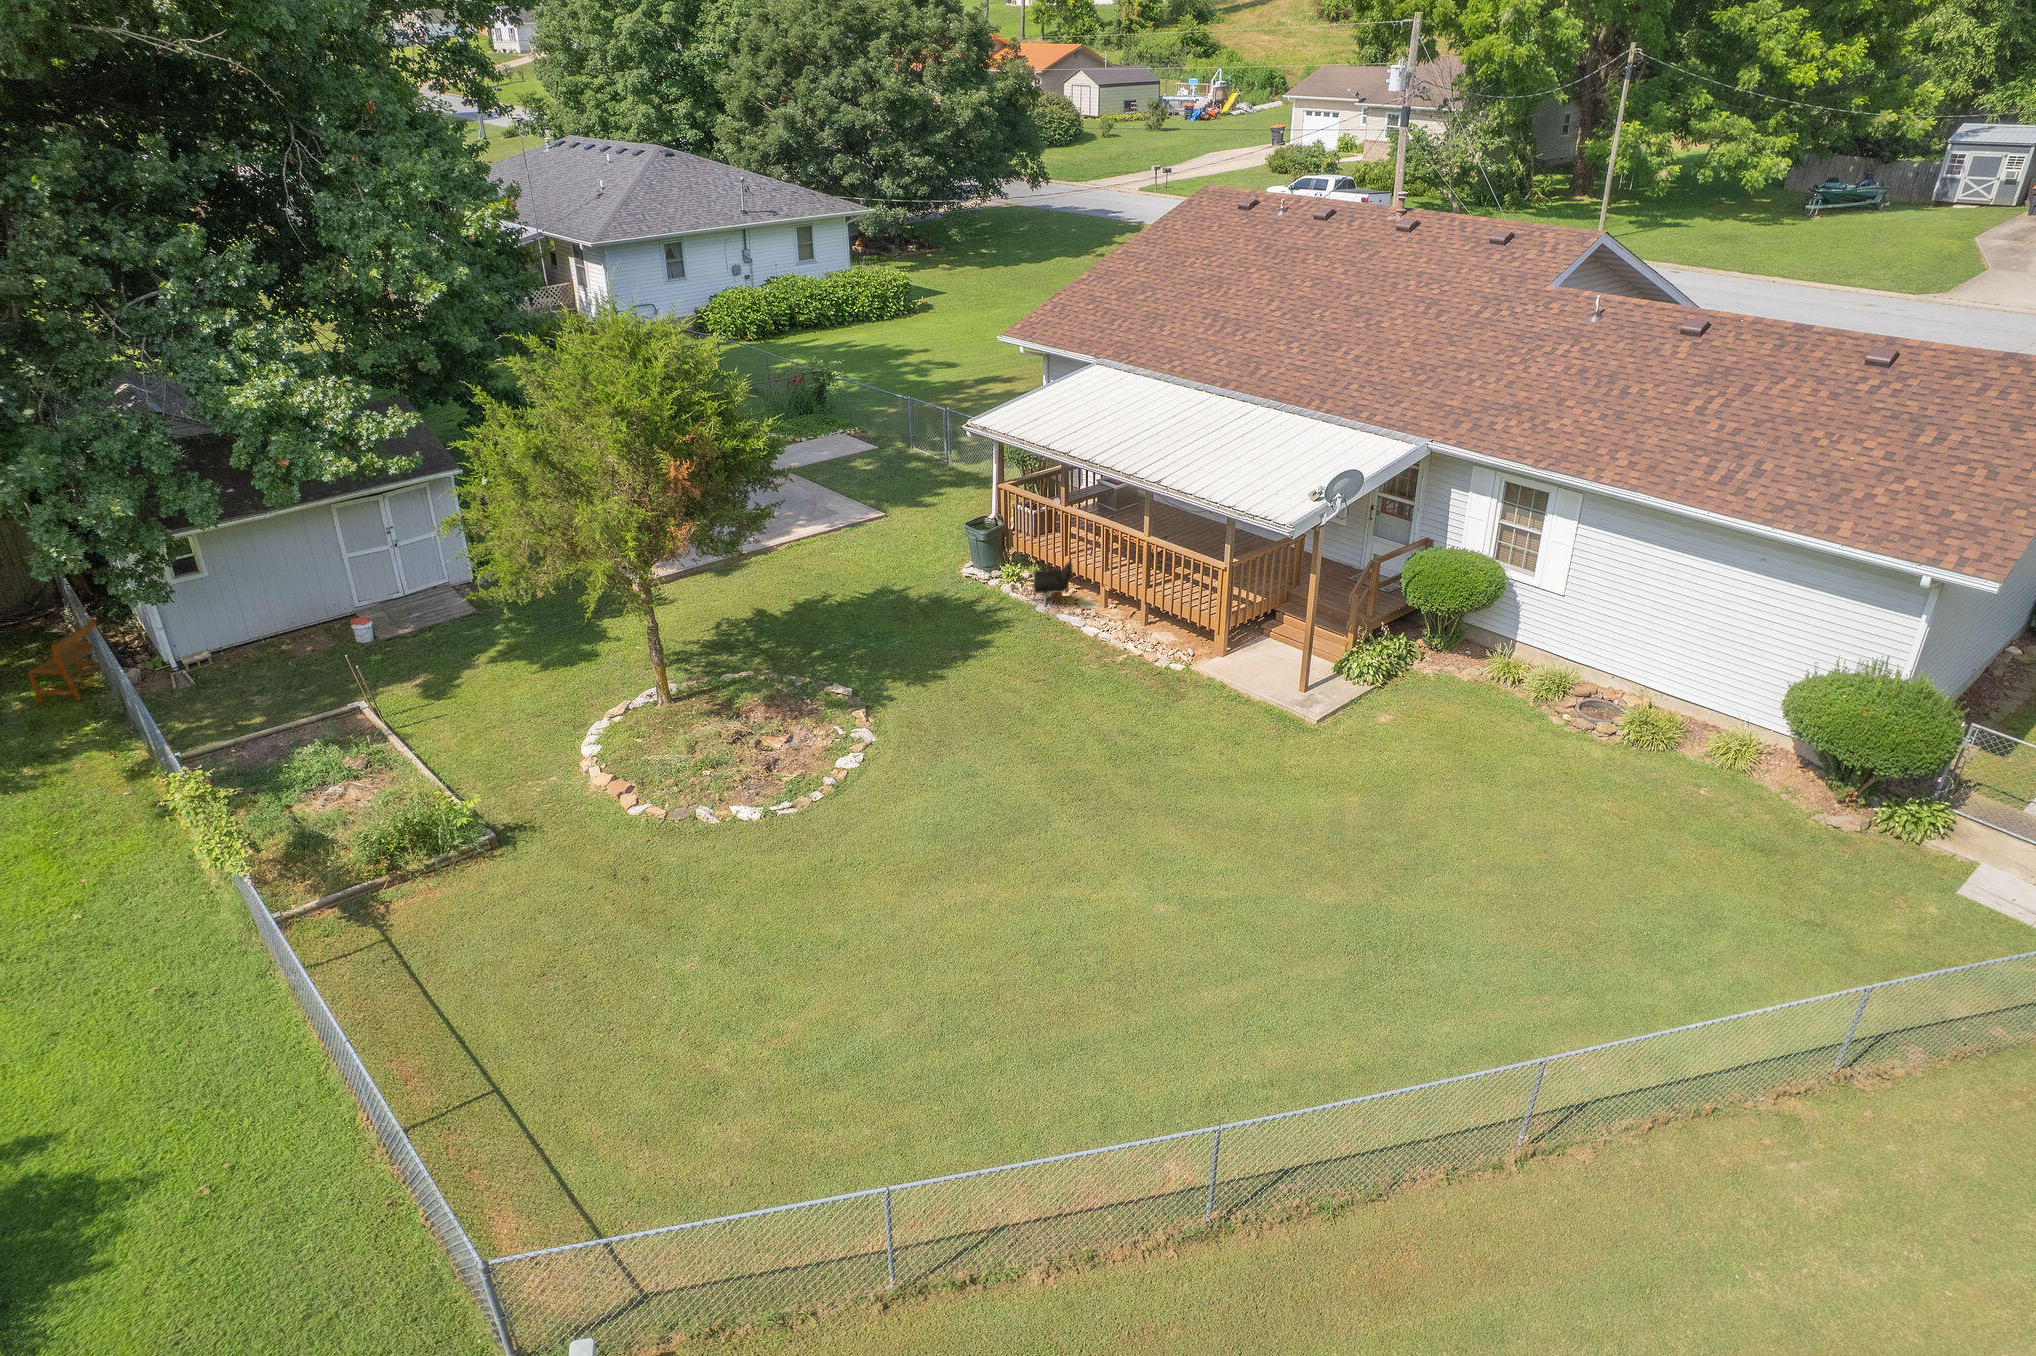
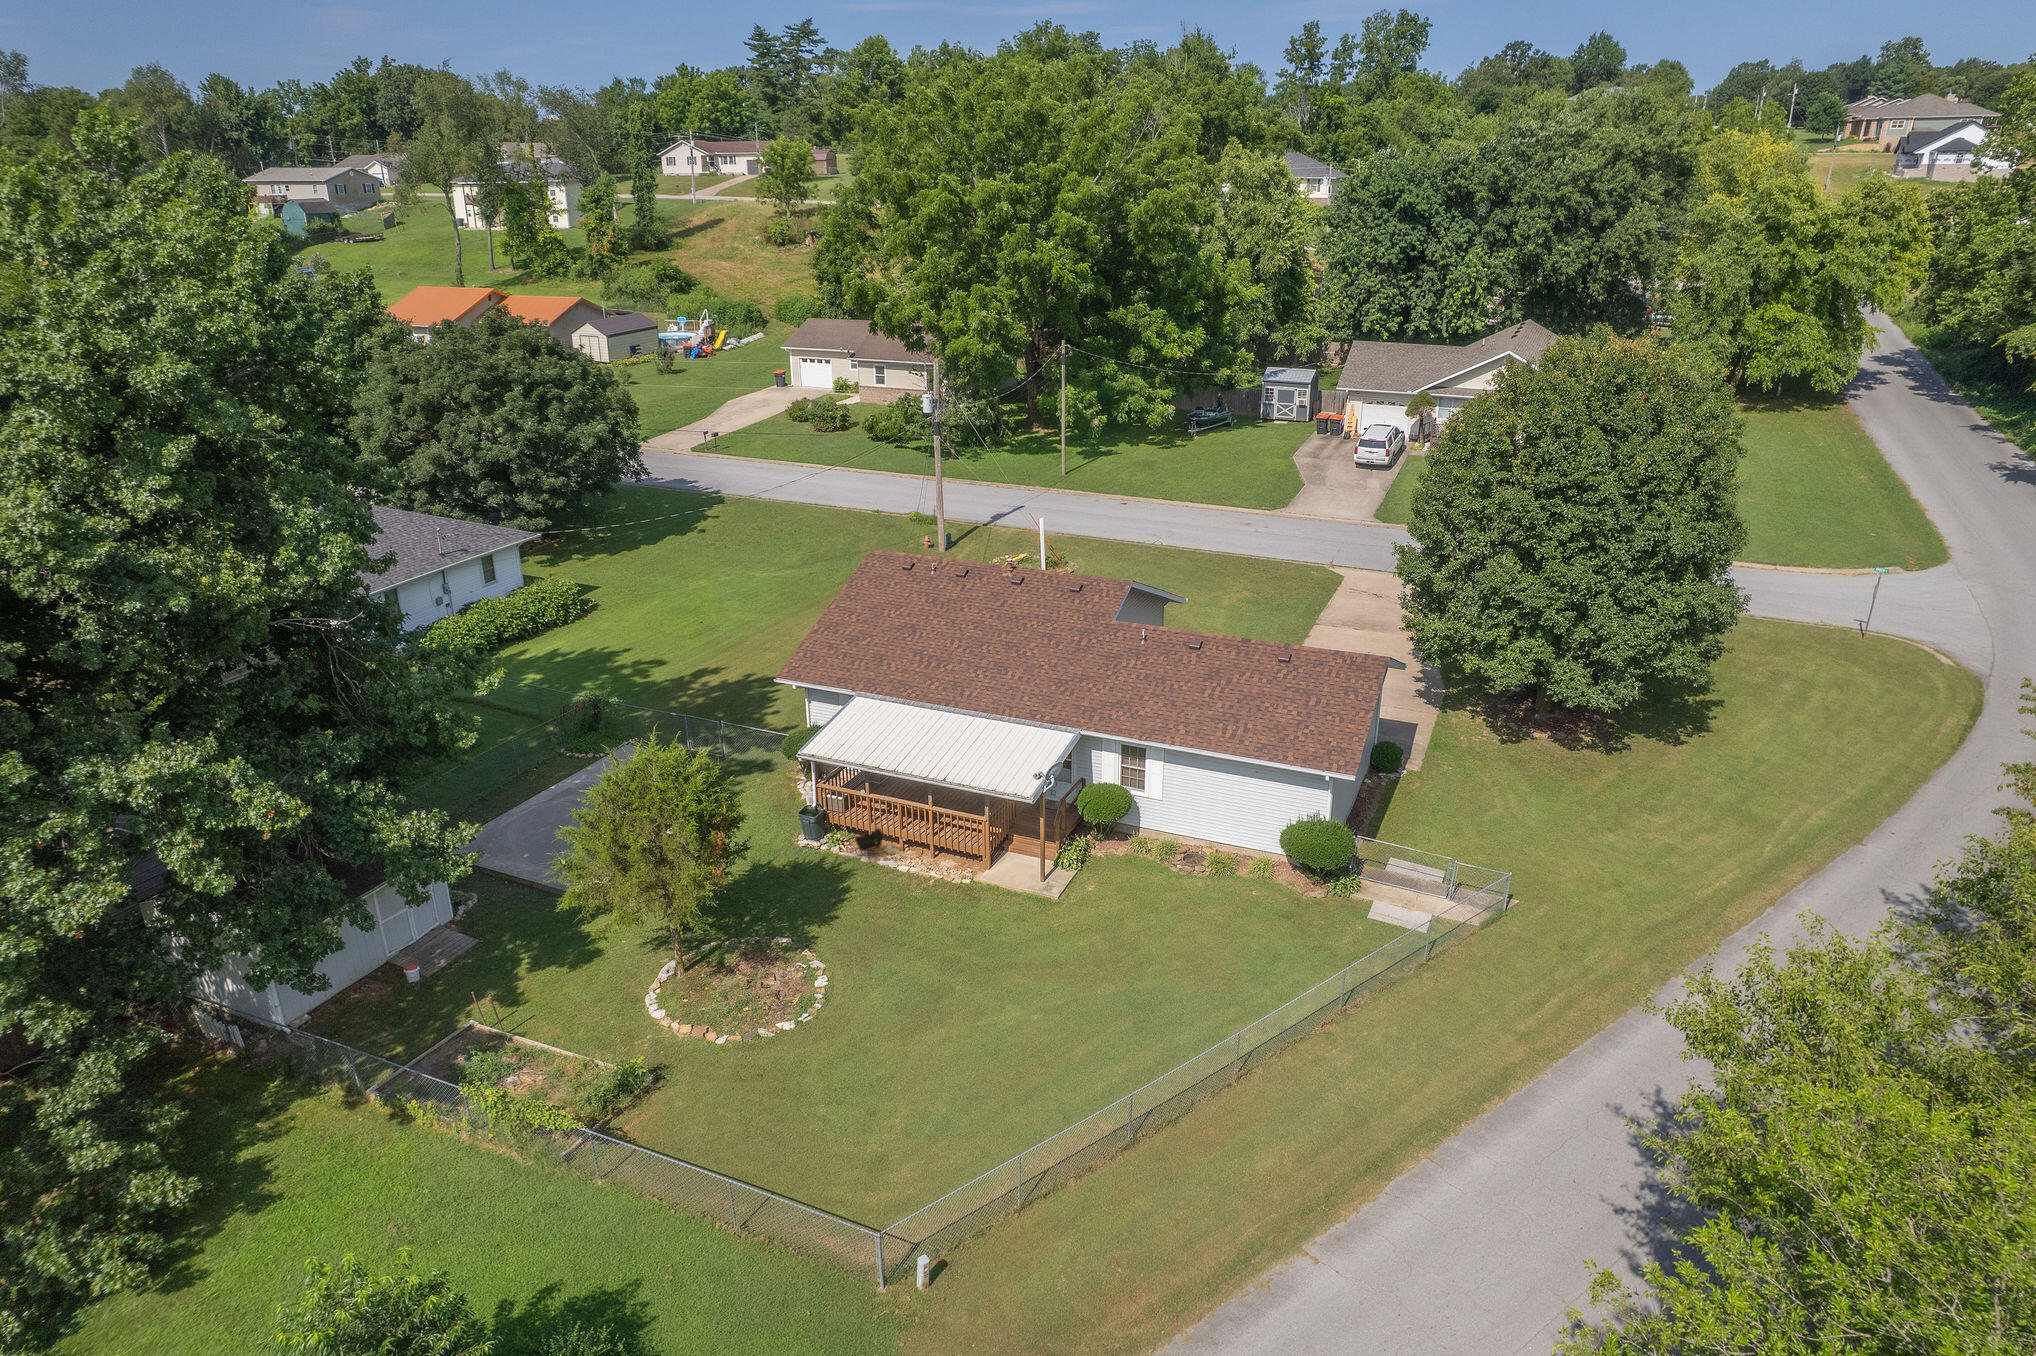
bench: present [28,620,99,703] -> none [189,1016,230,1087]

